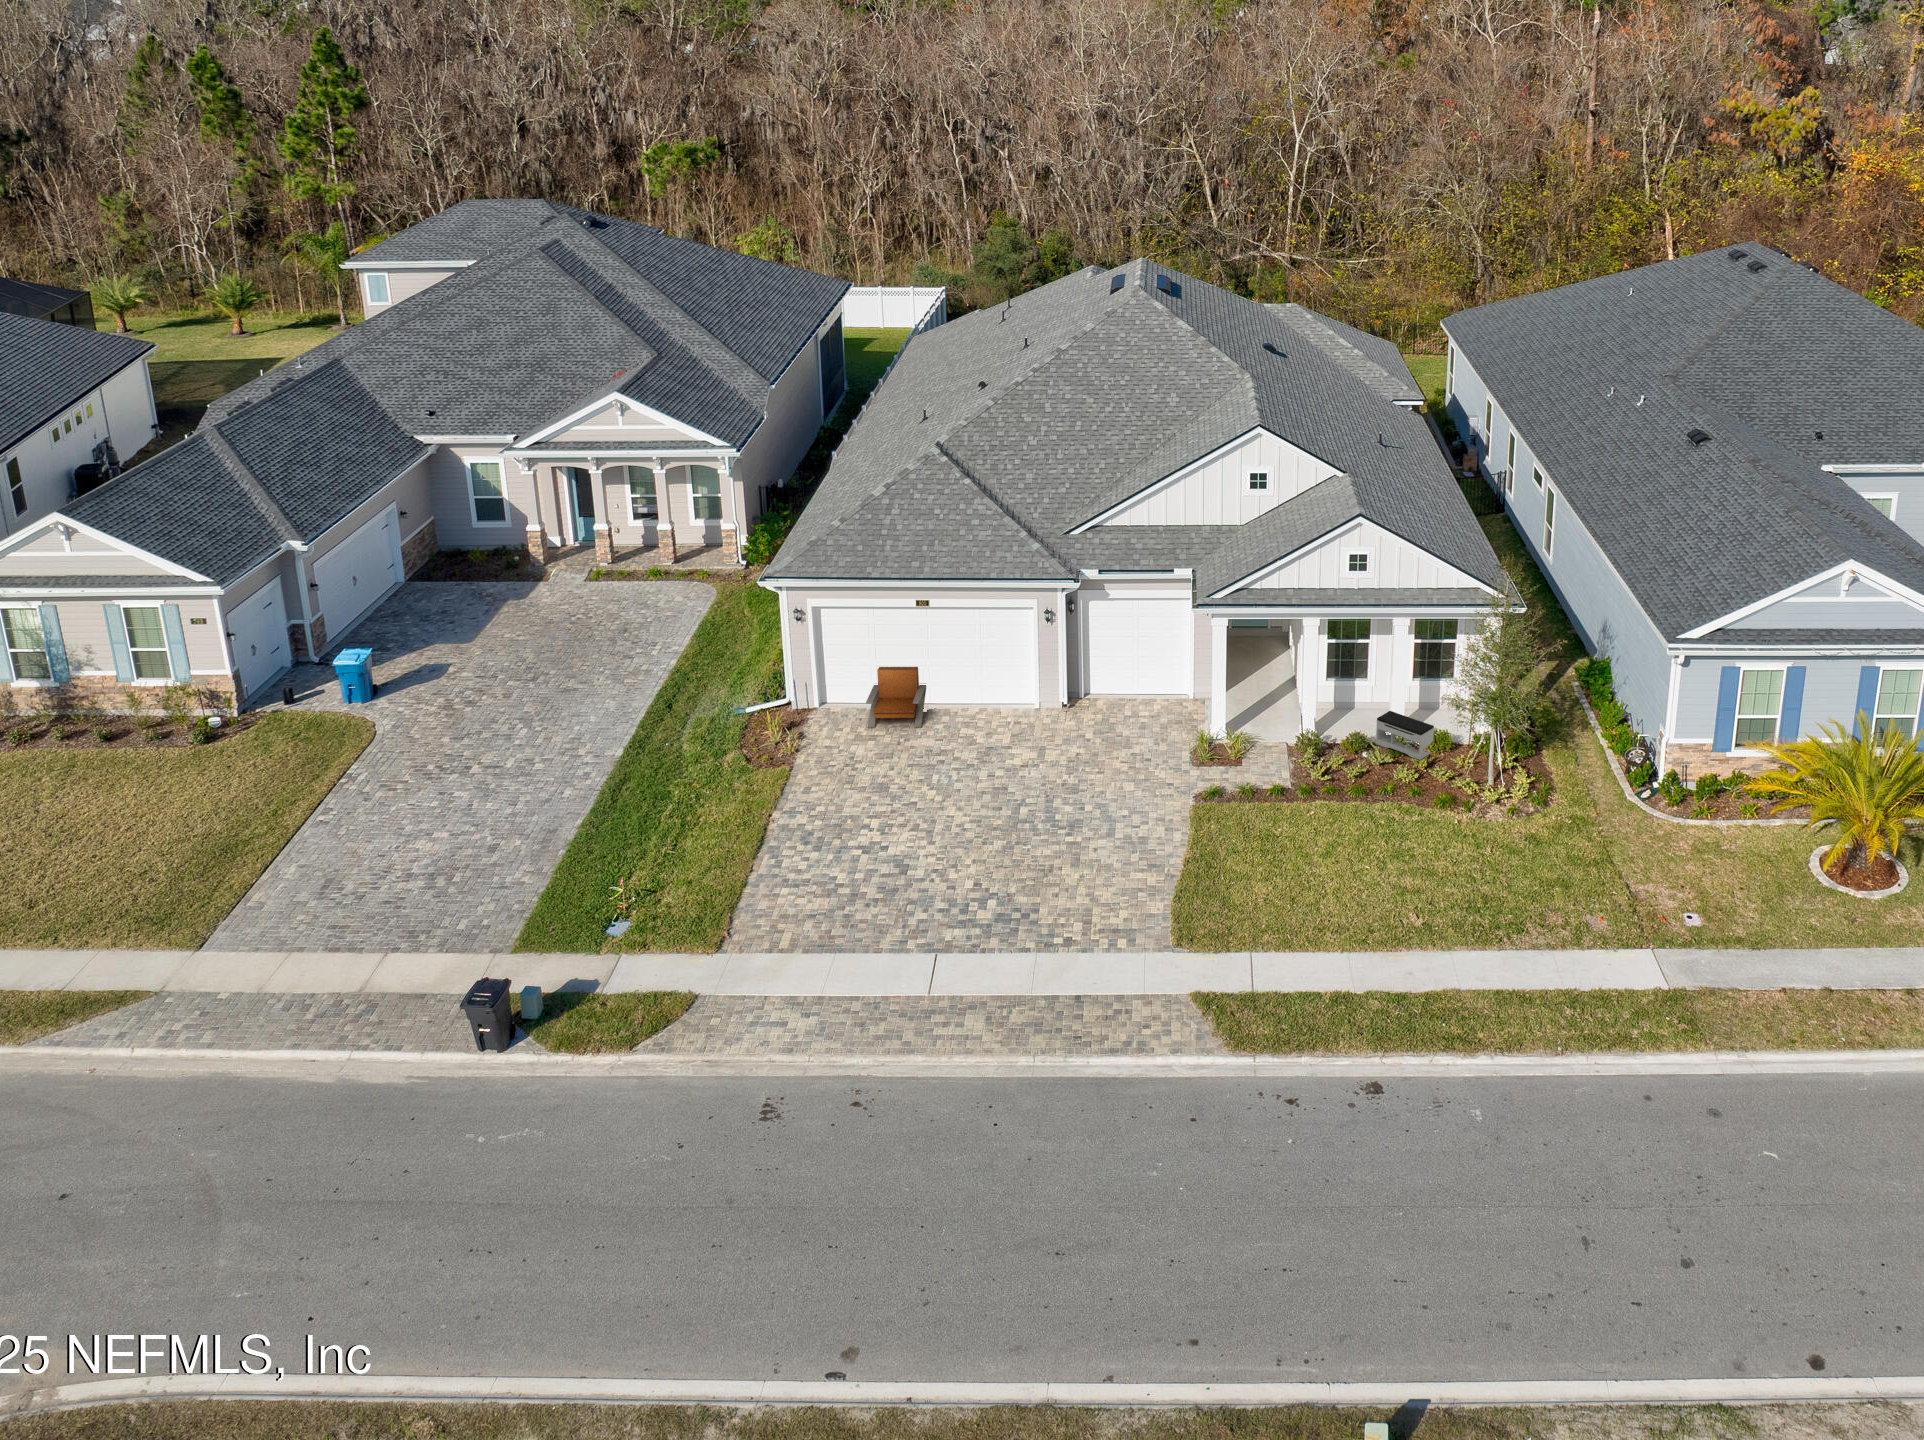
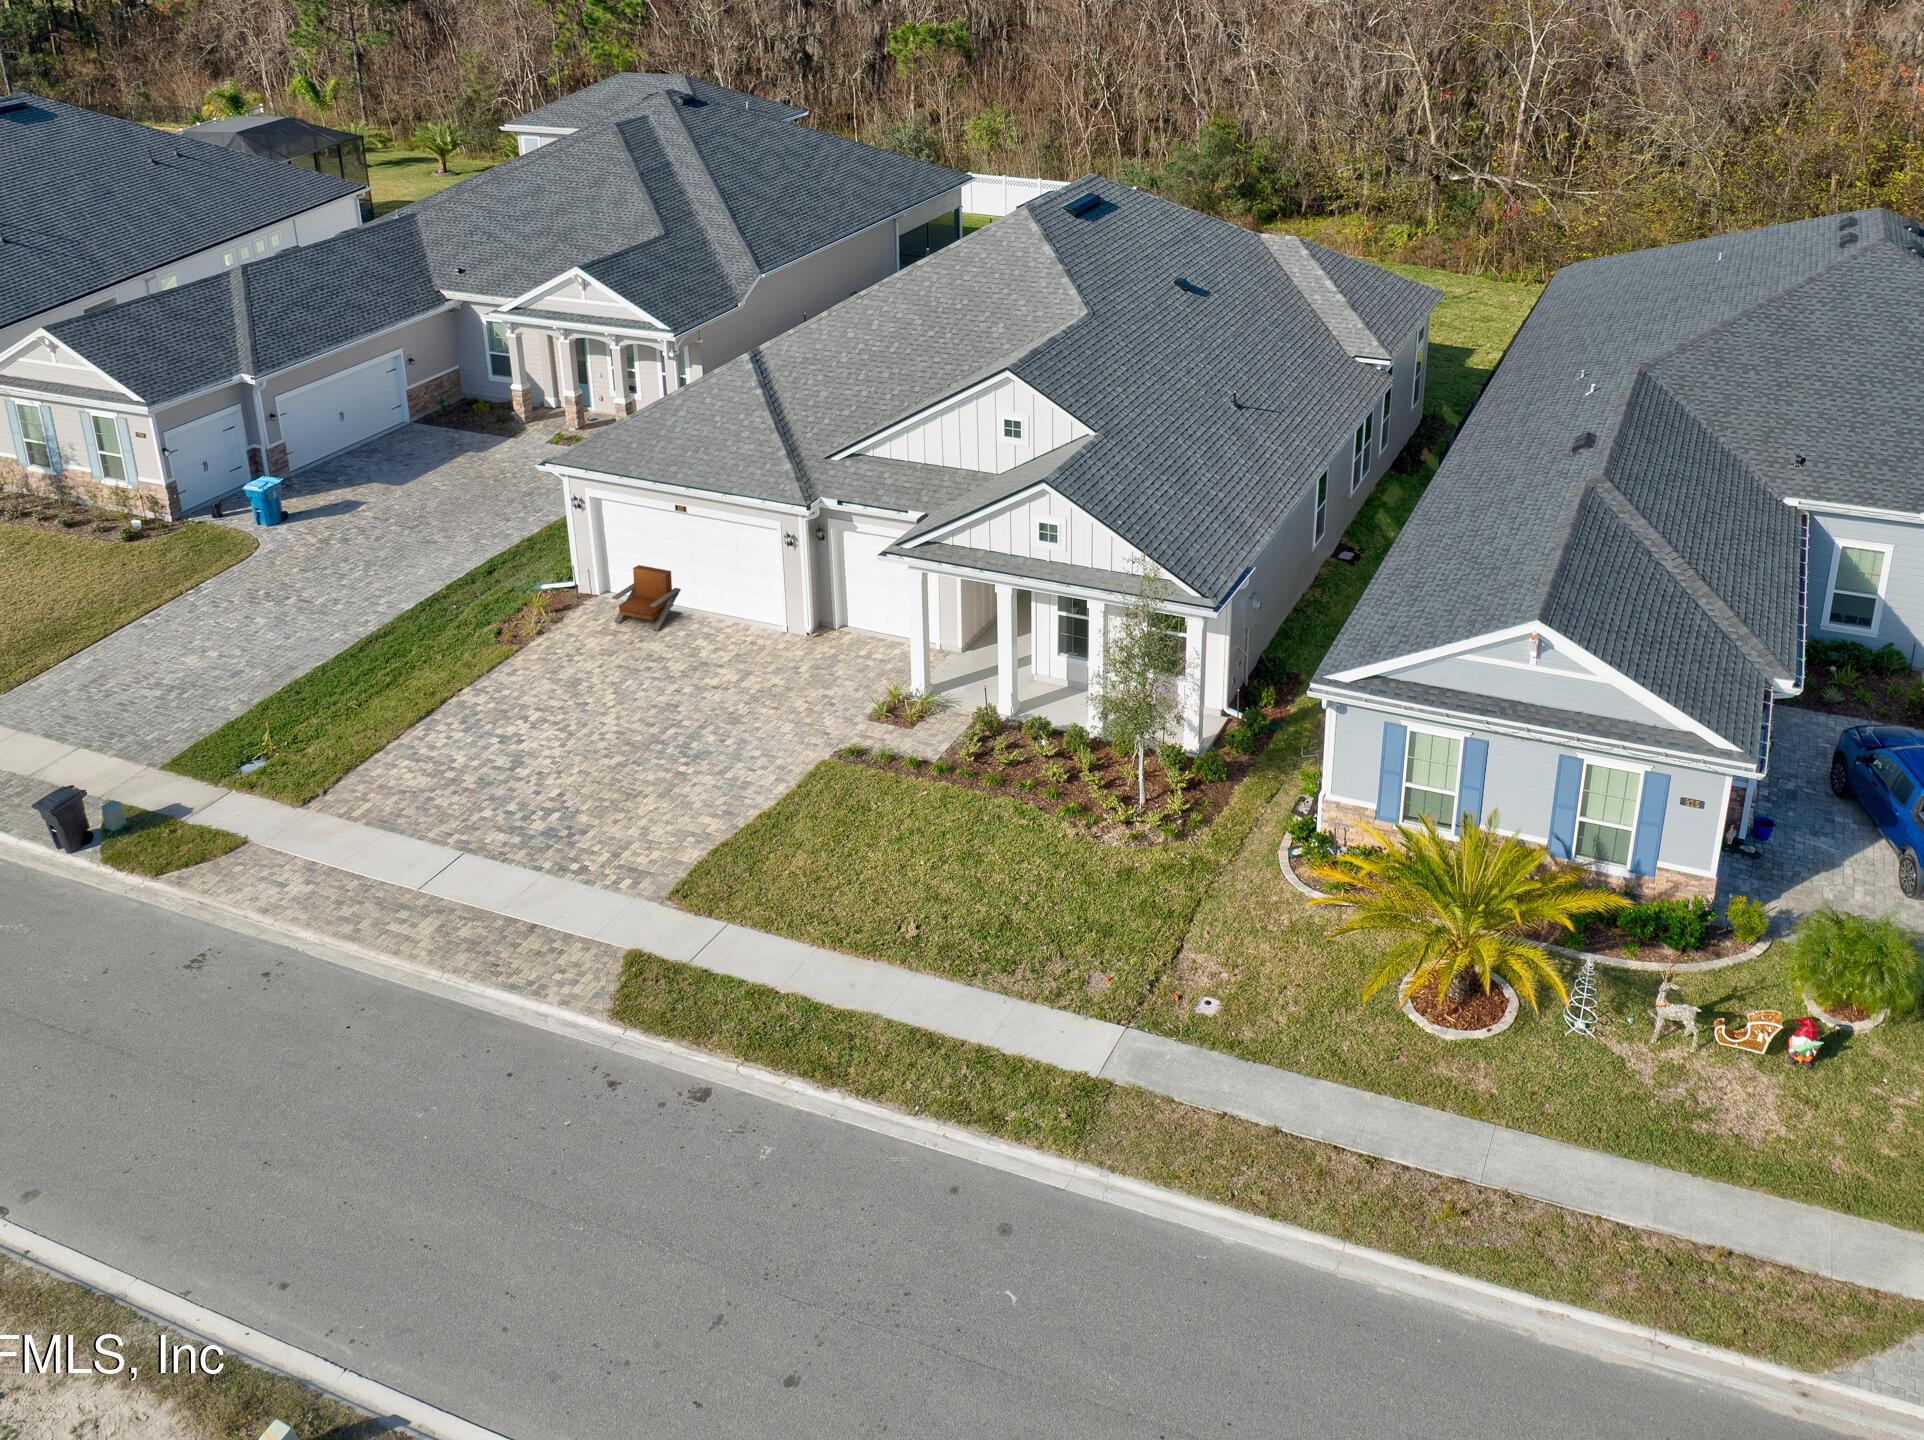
bench: present [1376,711,1434,760] -> none [1059,700,1109,760]

